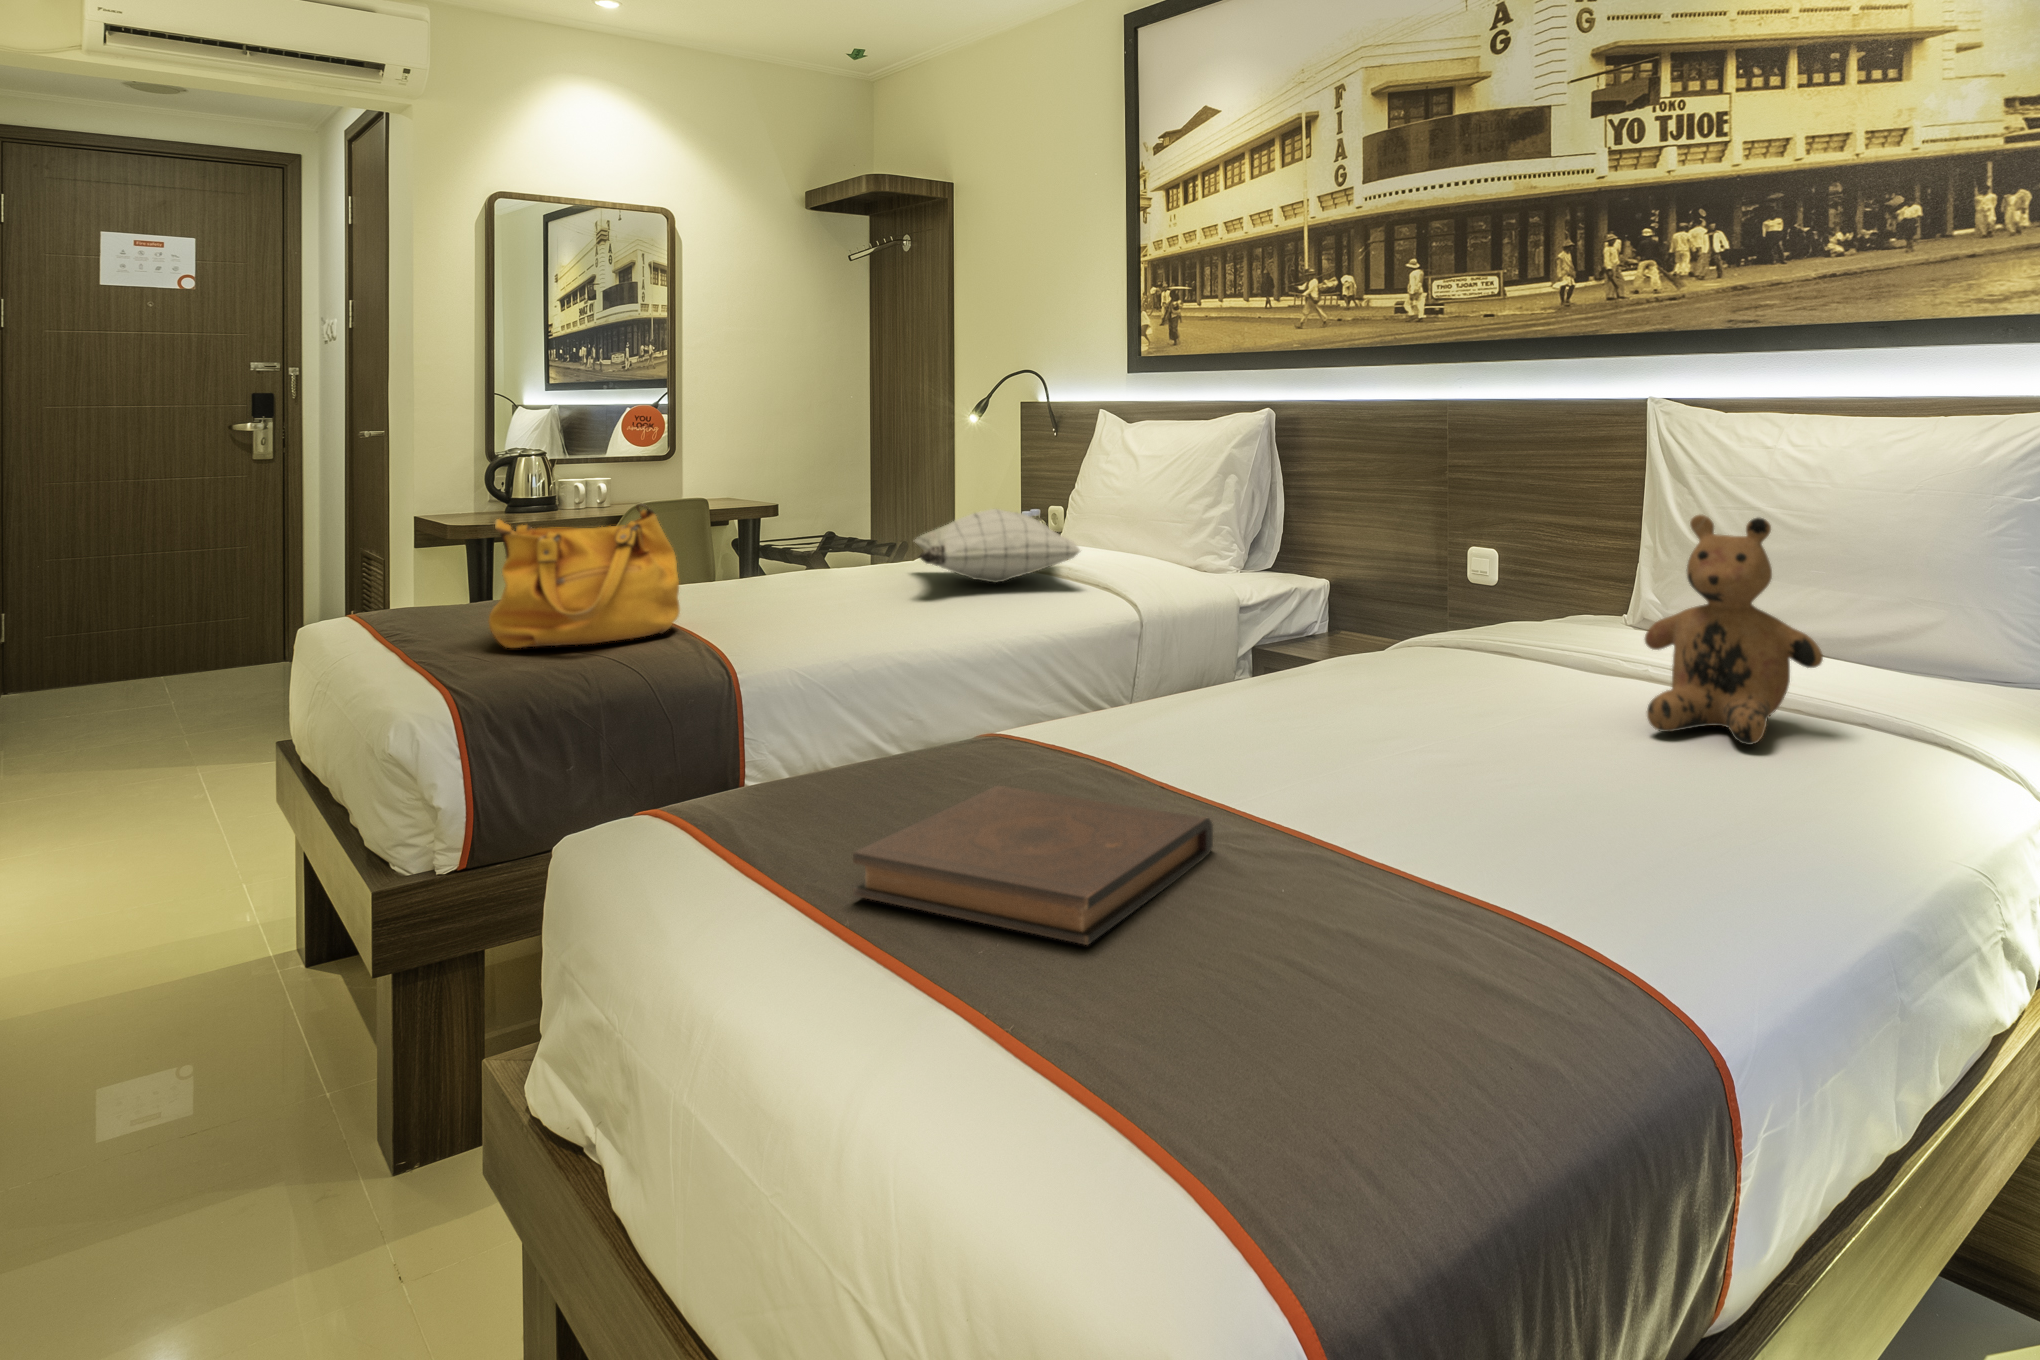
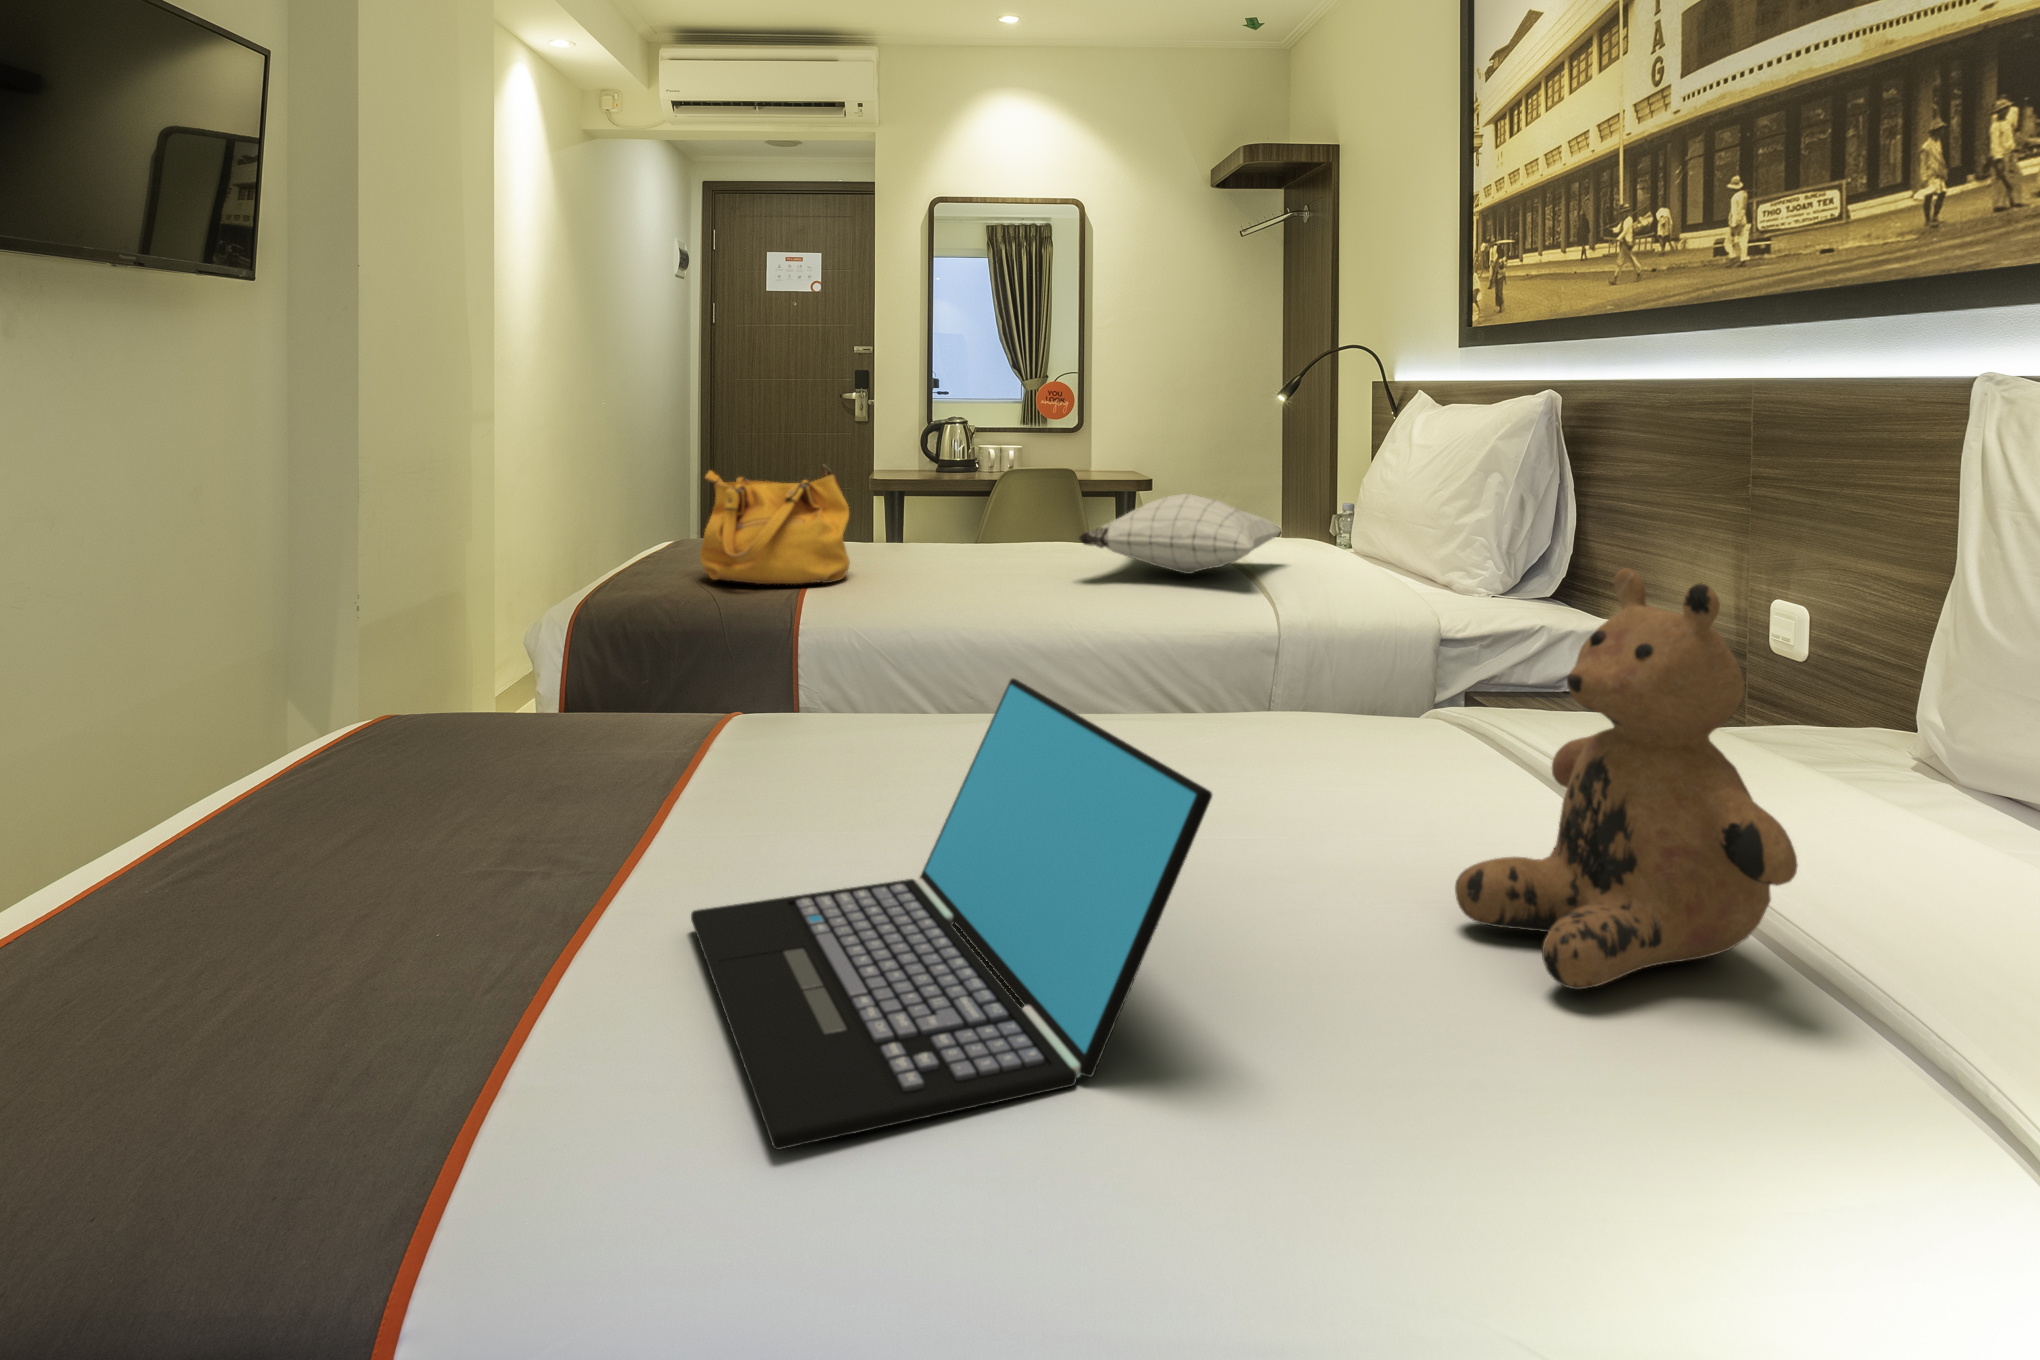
laptop: none [1308,633,1687,911] -> present [691,679,1212,1150]
book: present [853,786,1213,945] -> none [350,763,659,937]

